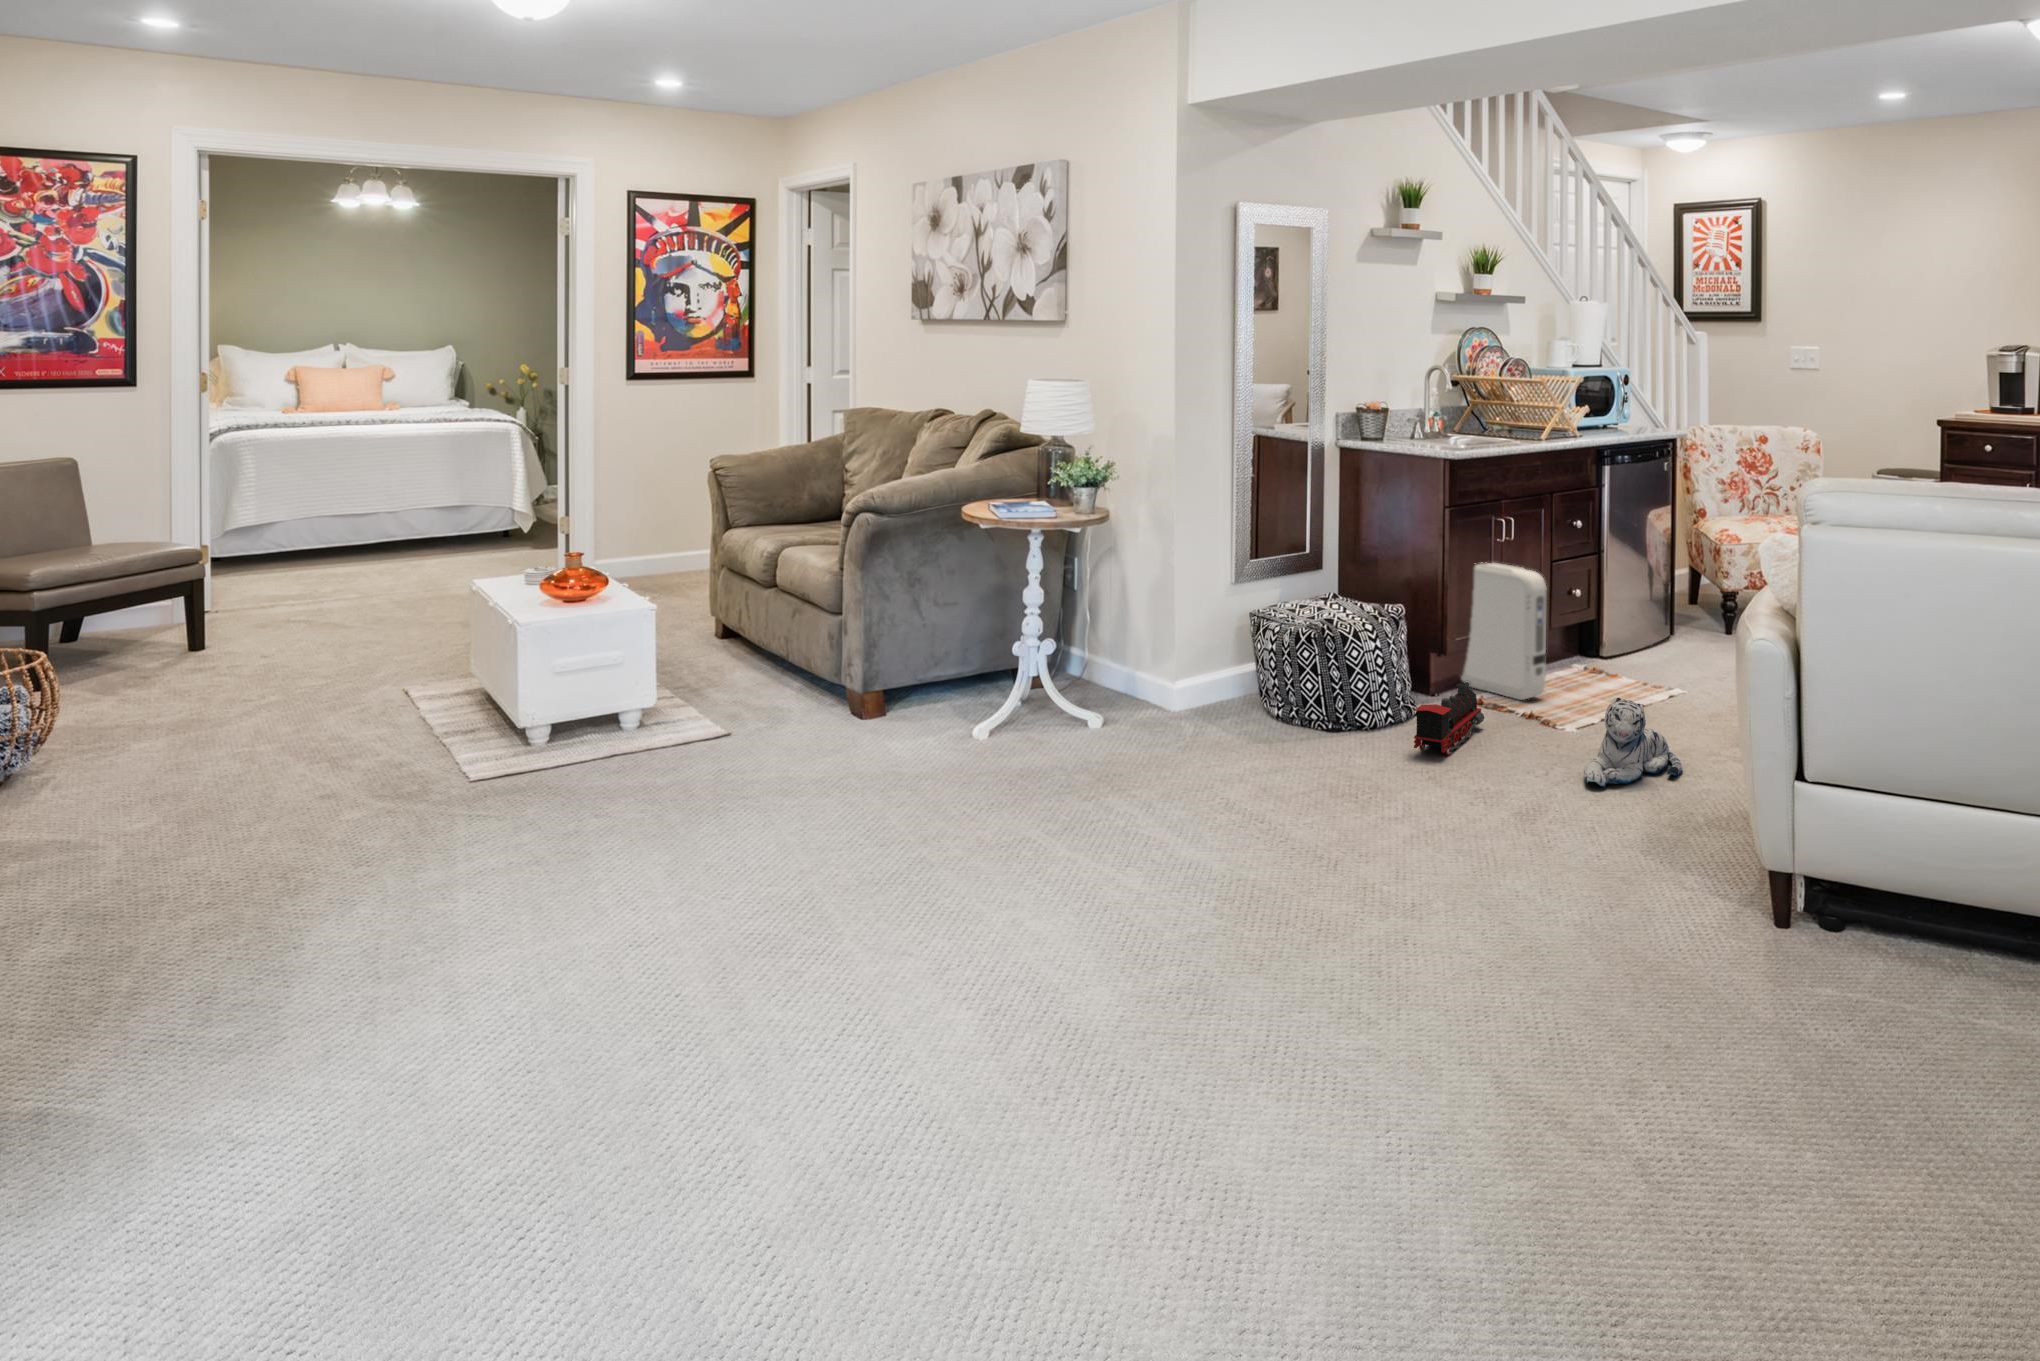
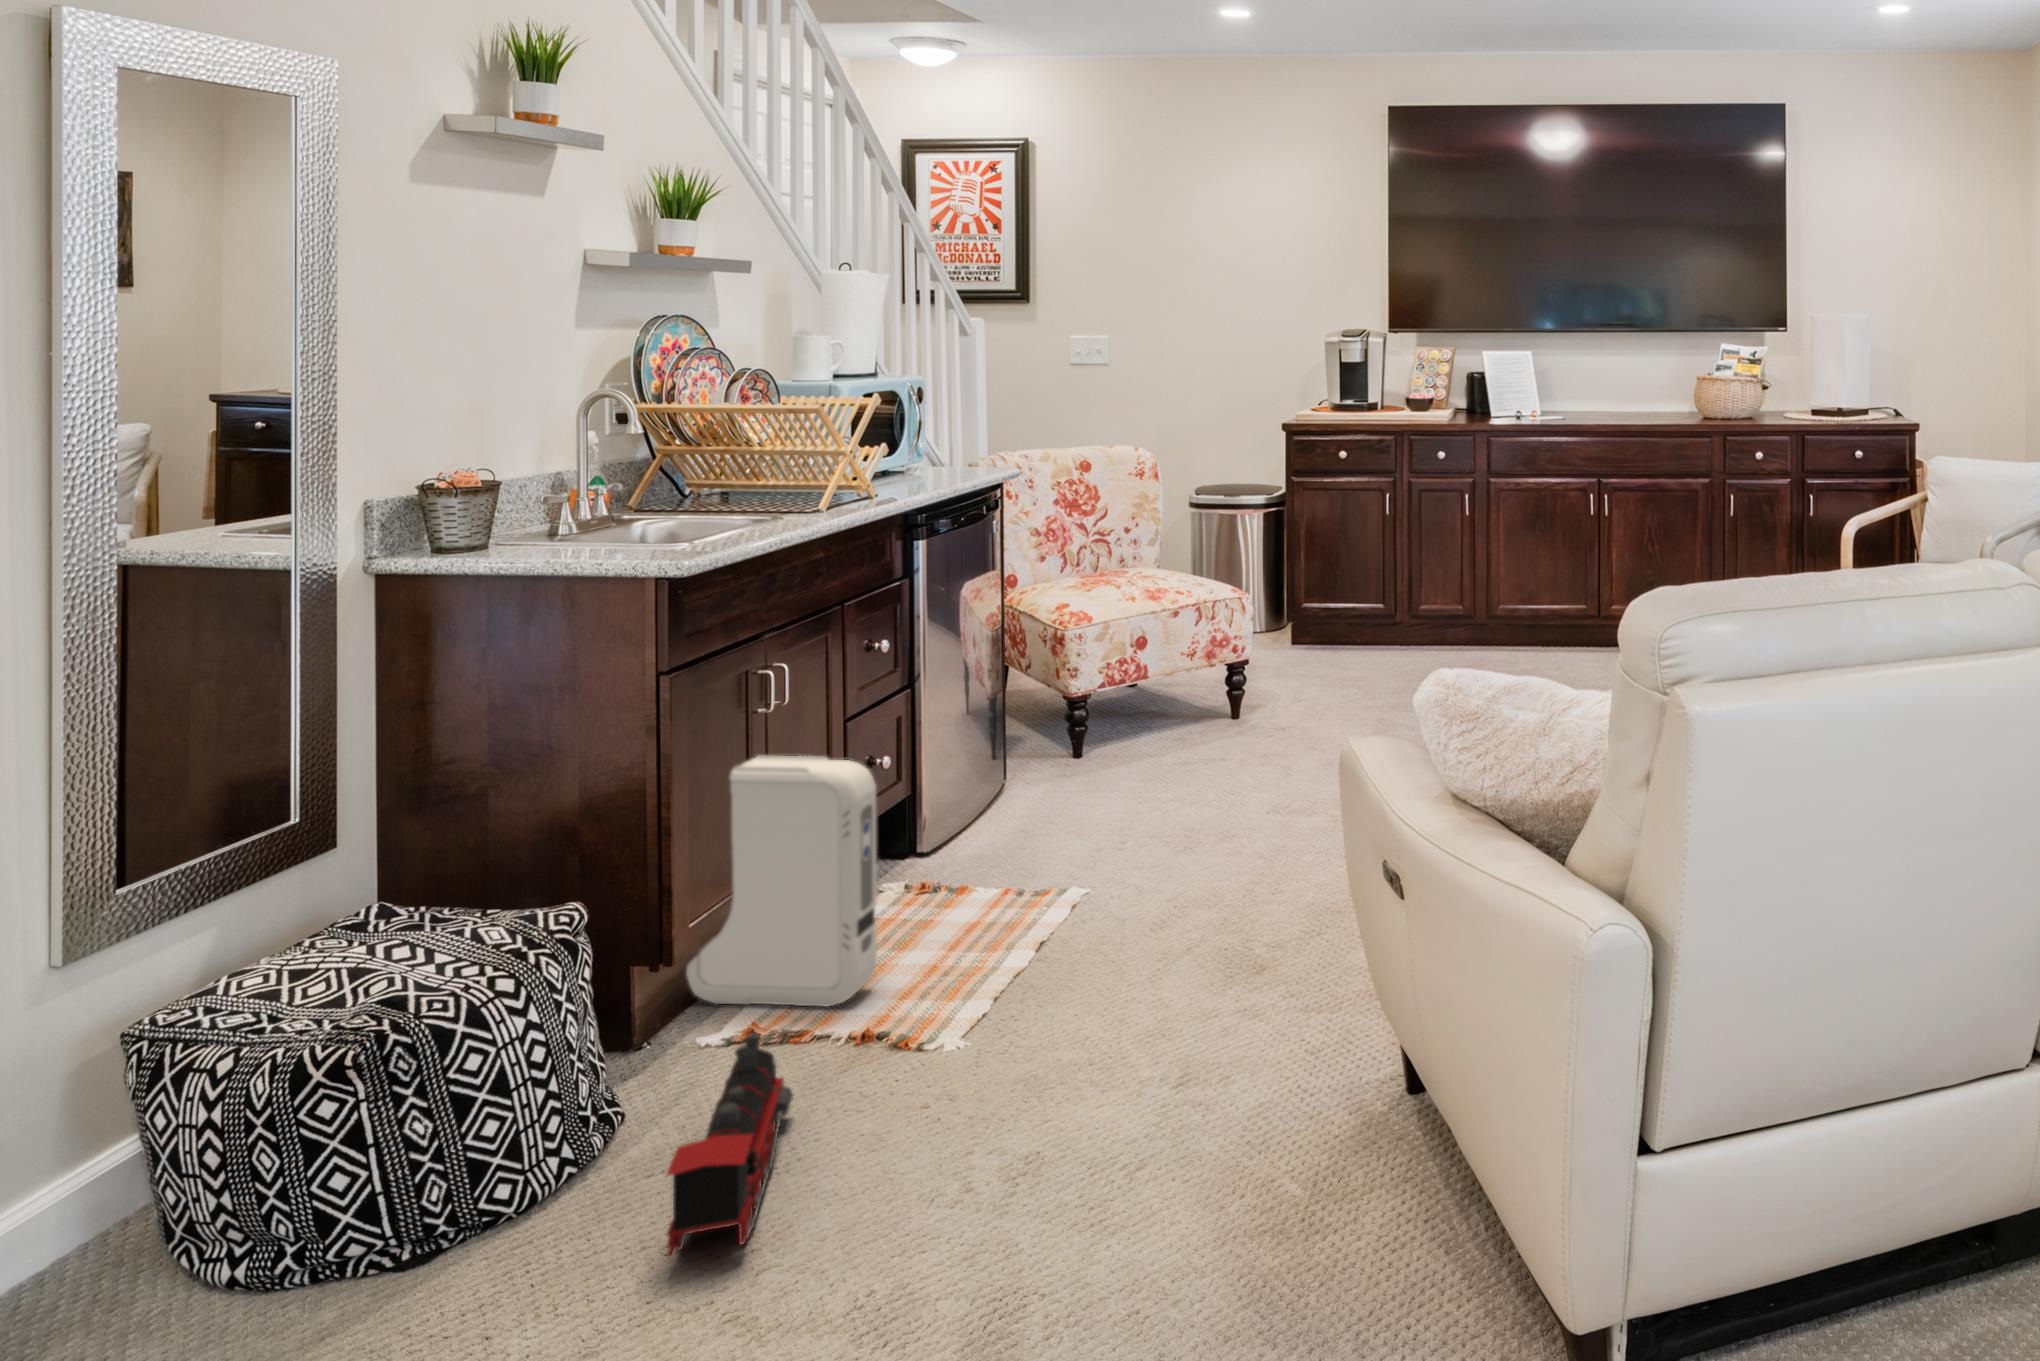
plush toy: present [1584,697,1682,787] -> none [1053,1002,1210,1206]

